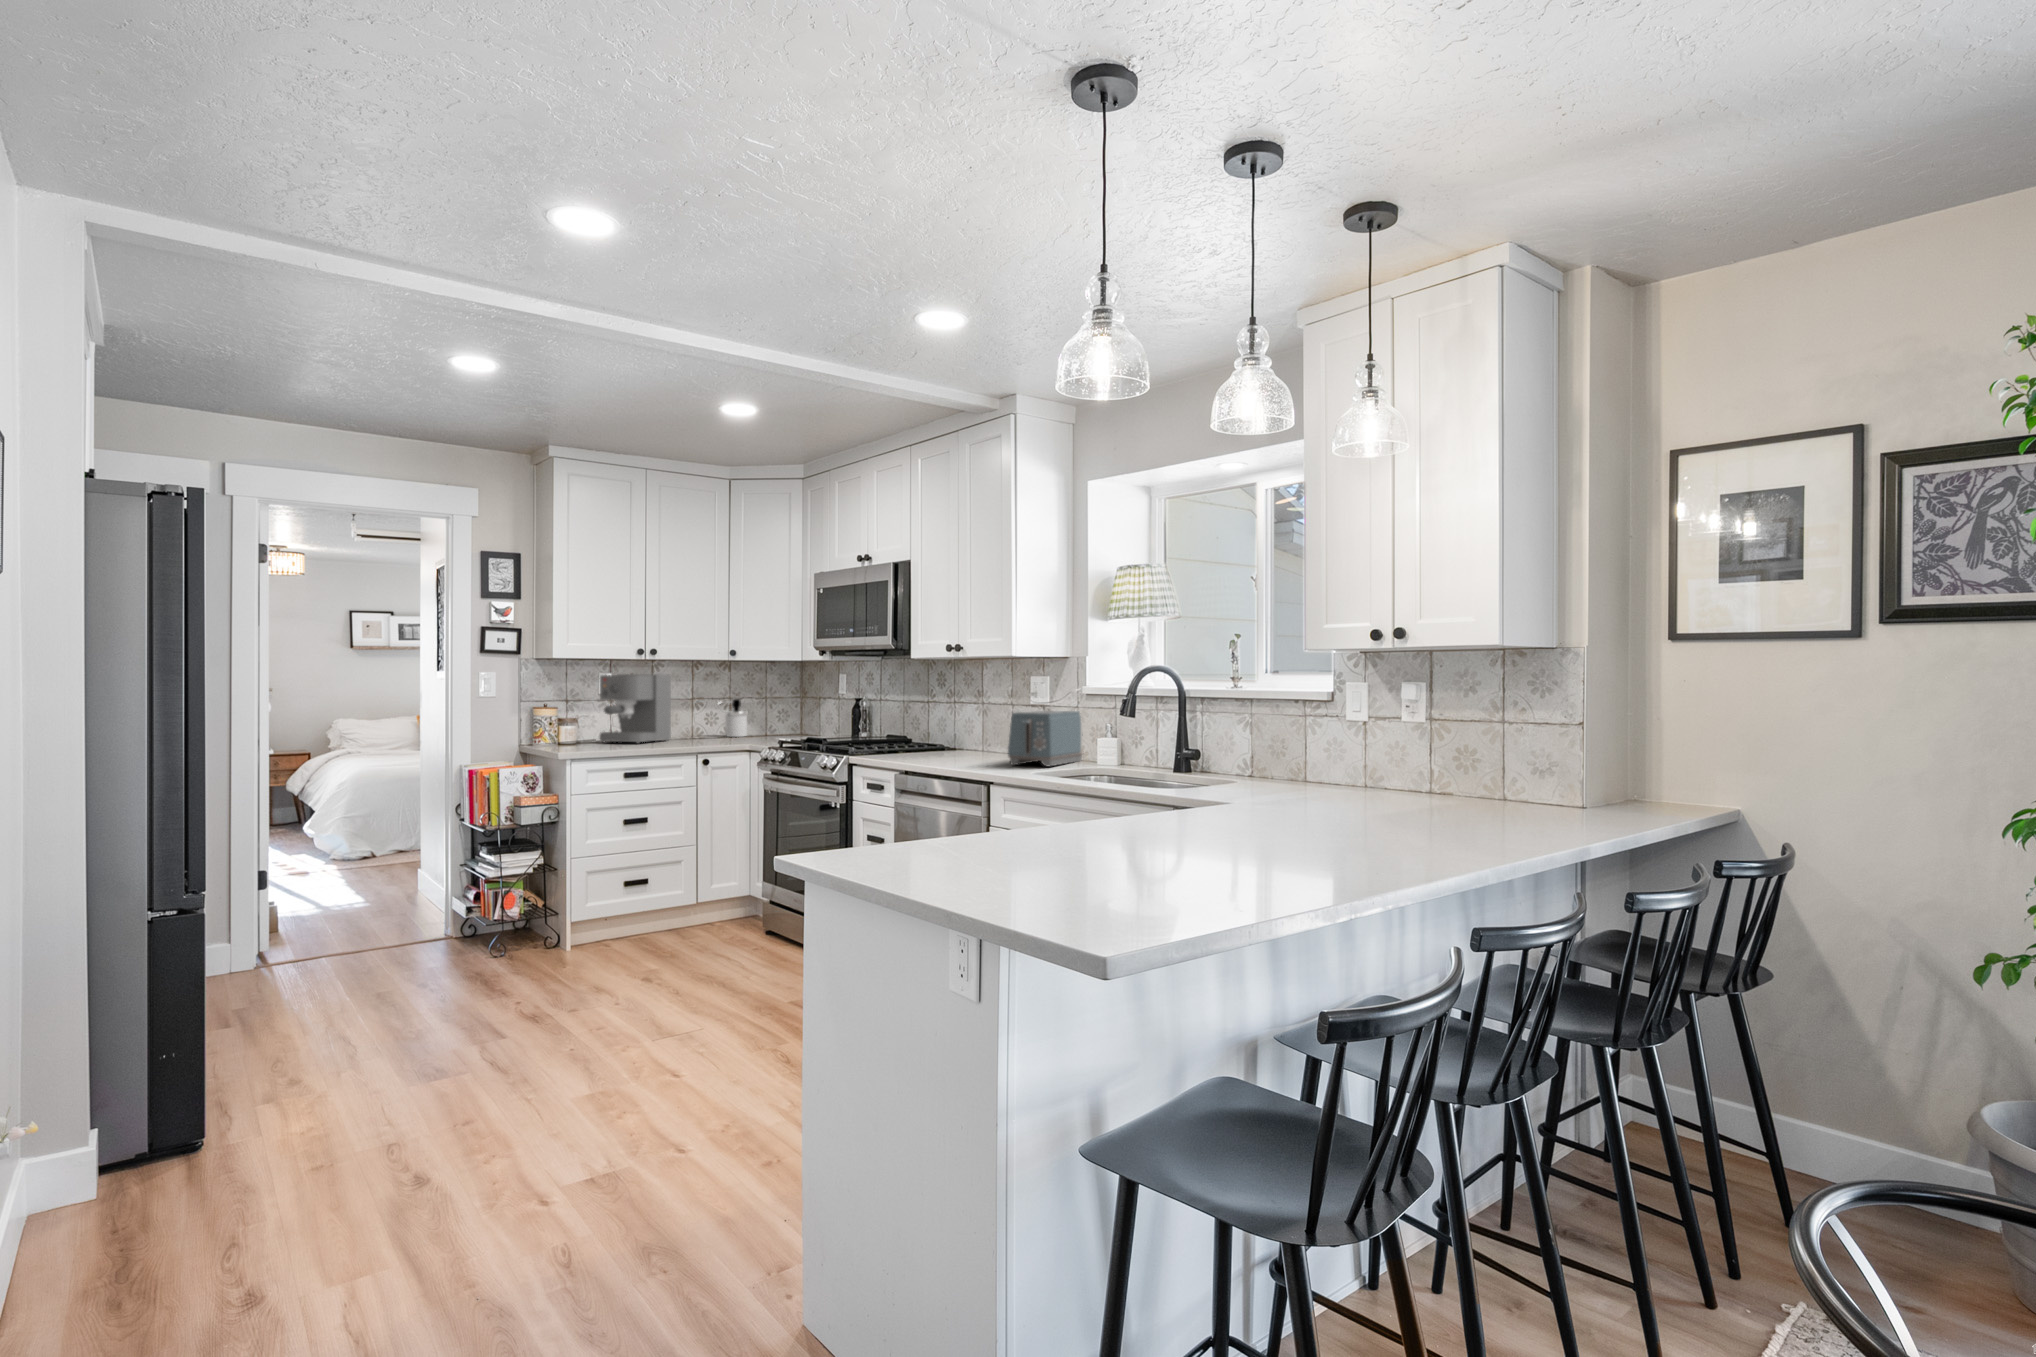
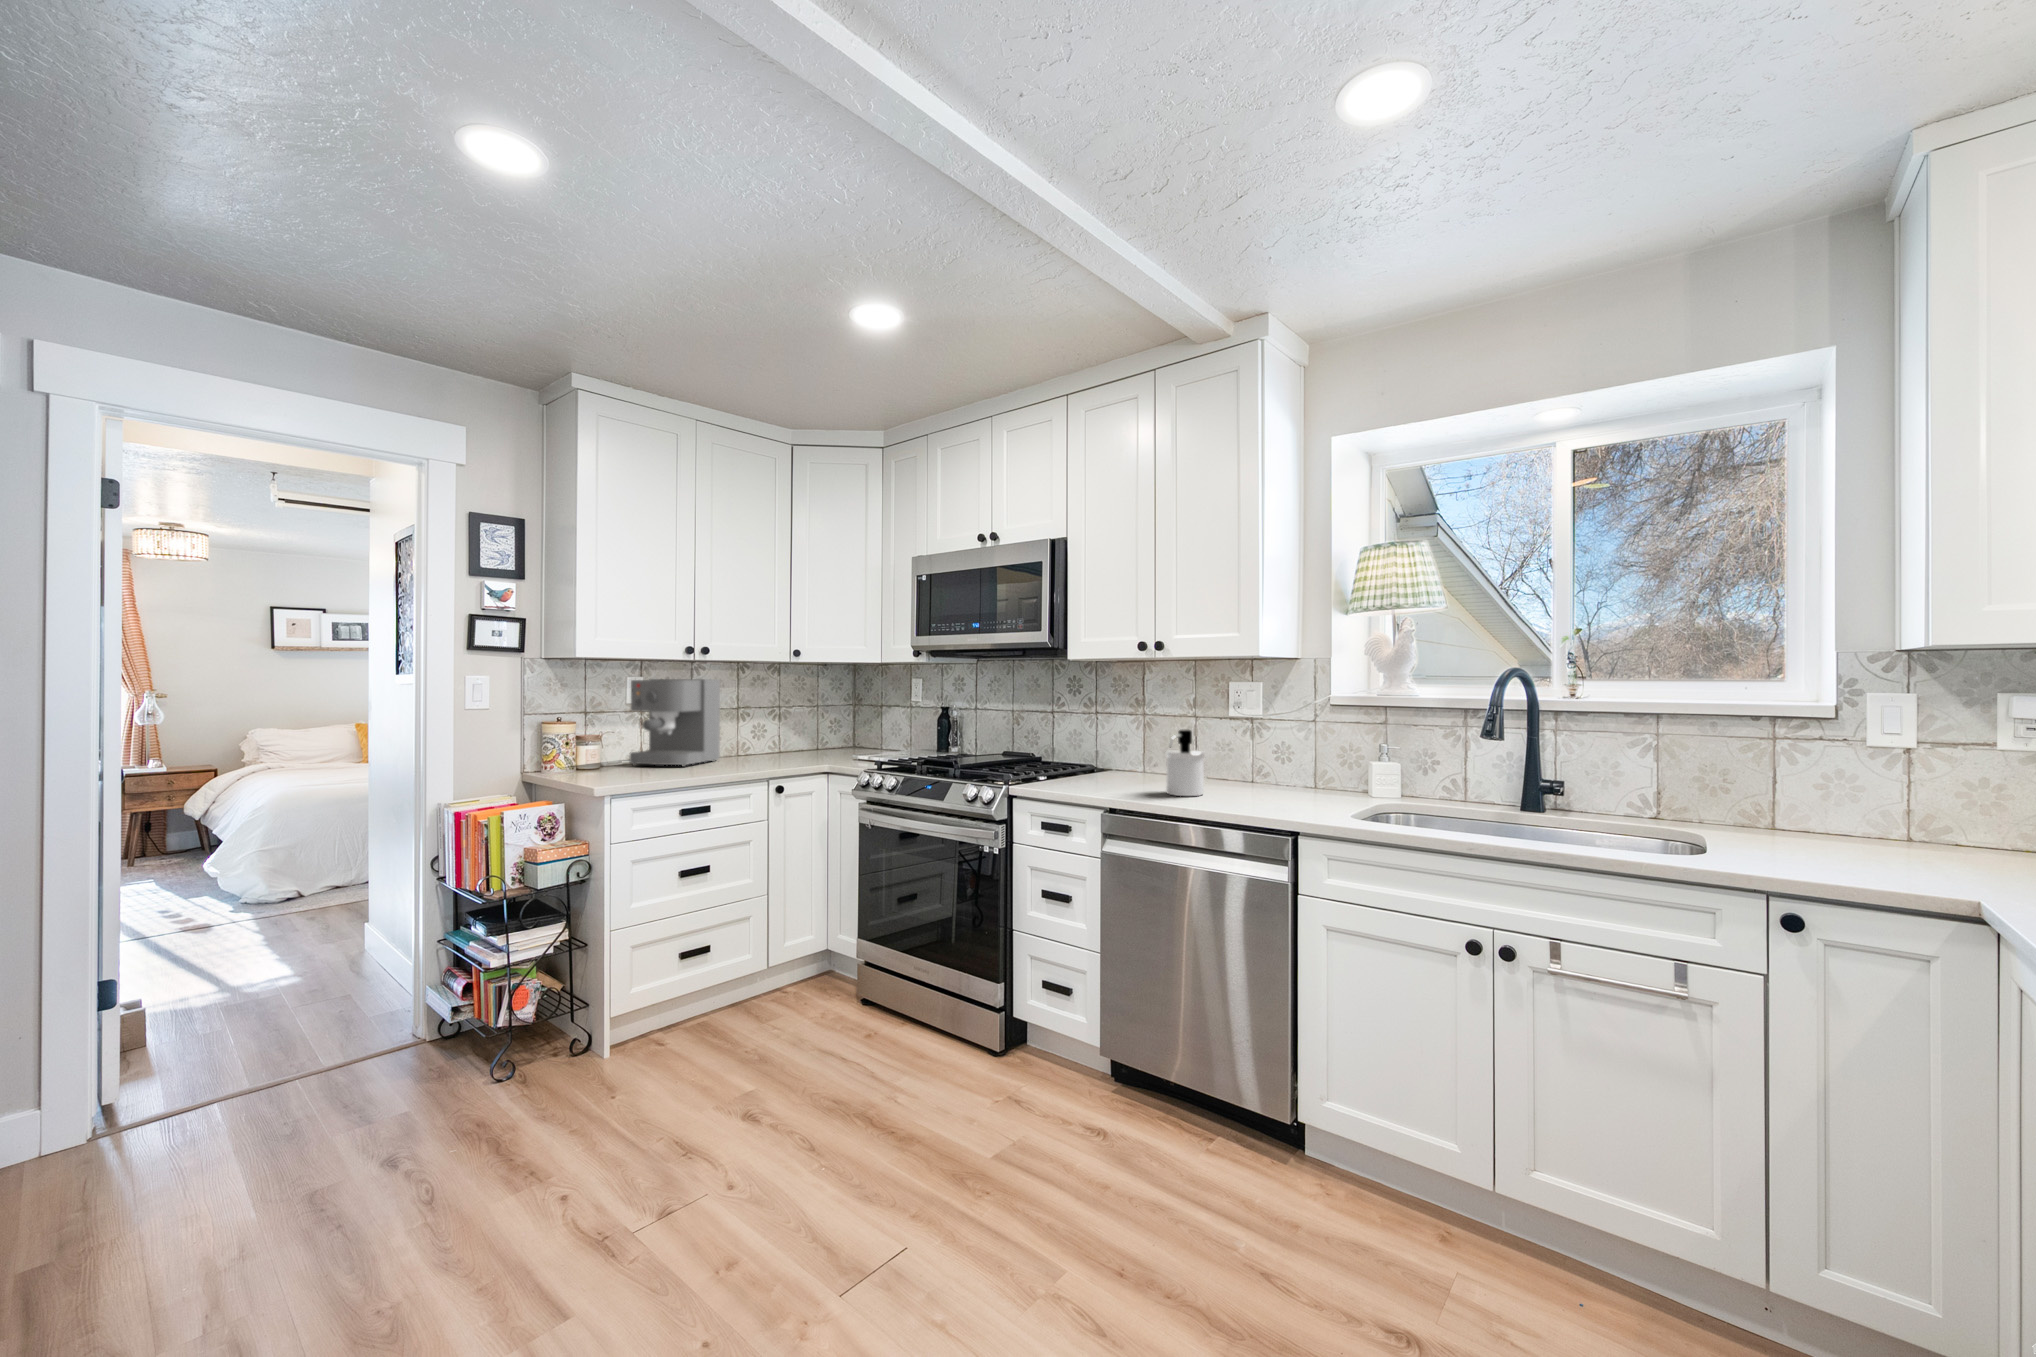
soap dispenser: present [716,699,748,737] -> present [1165,730,1205,796]
toaster: present [1008,711,1082,766] -> none [1263,726,1332,803]

